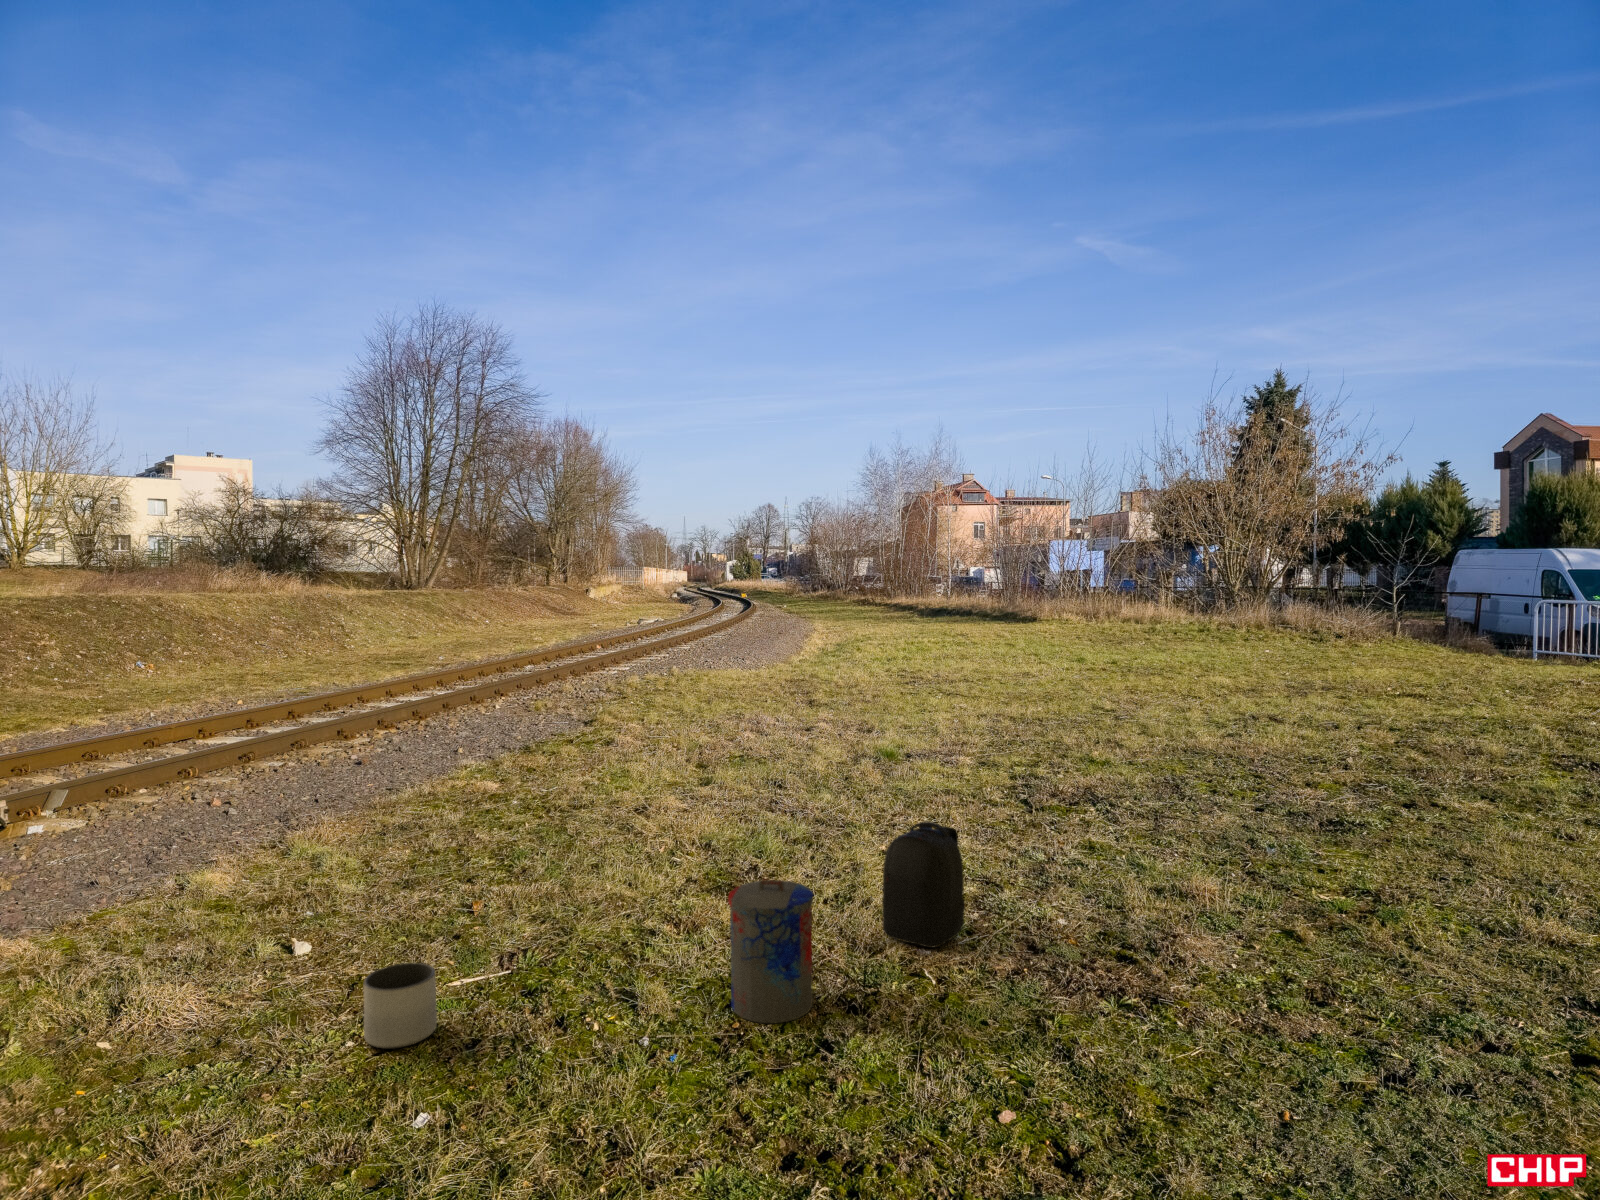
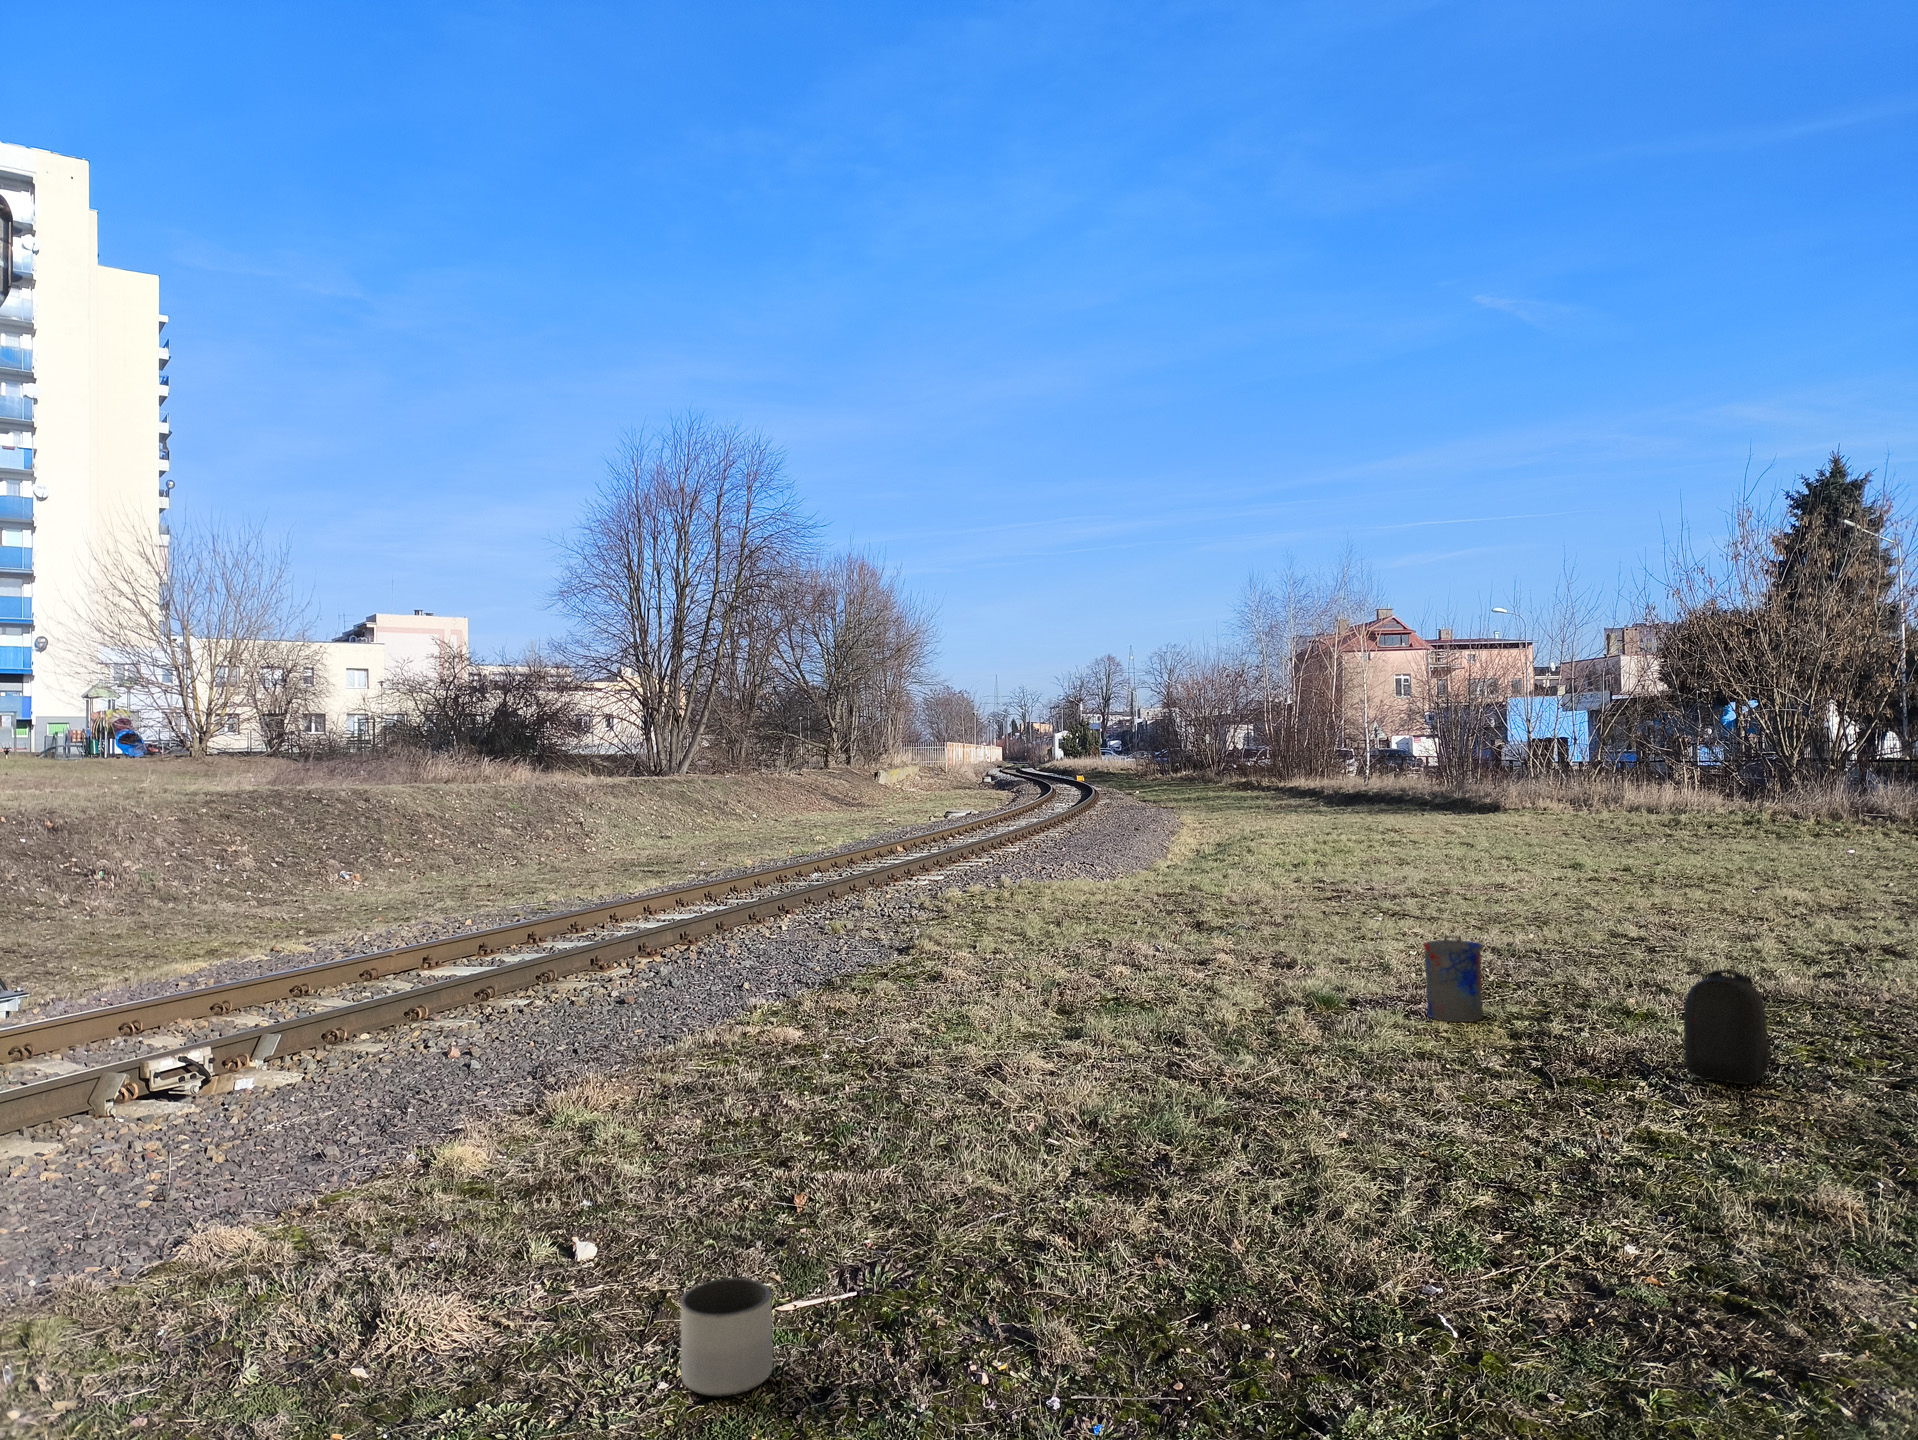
backpack: present [882,822,965,948] -> present [1684,970,1770,1084]
trash can: present [728,880,813,1023] -> present [1424,936,1483,1022]

